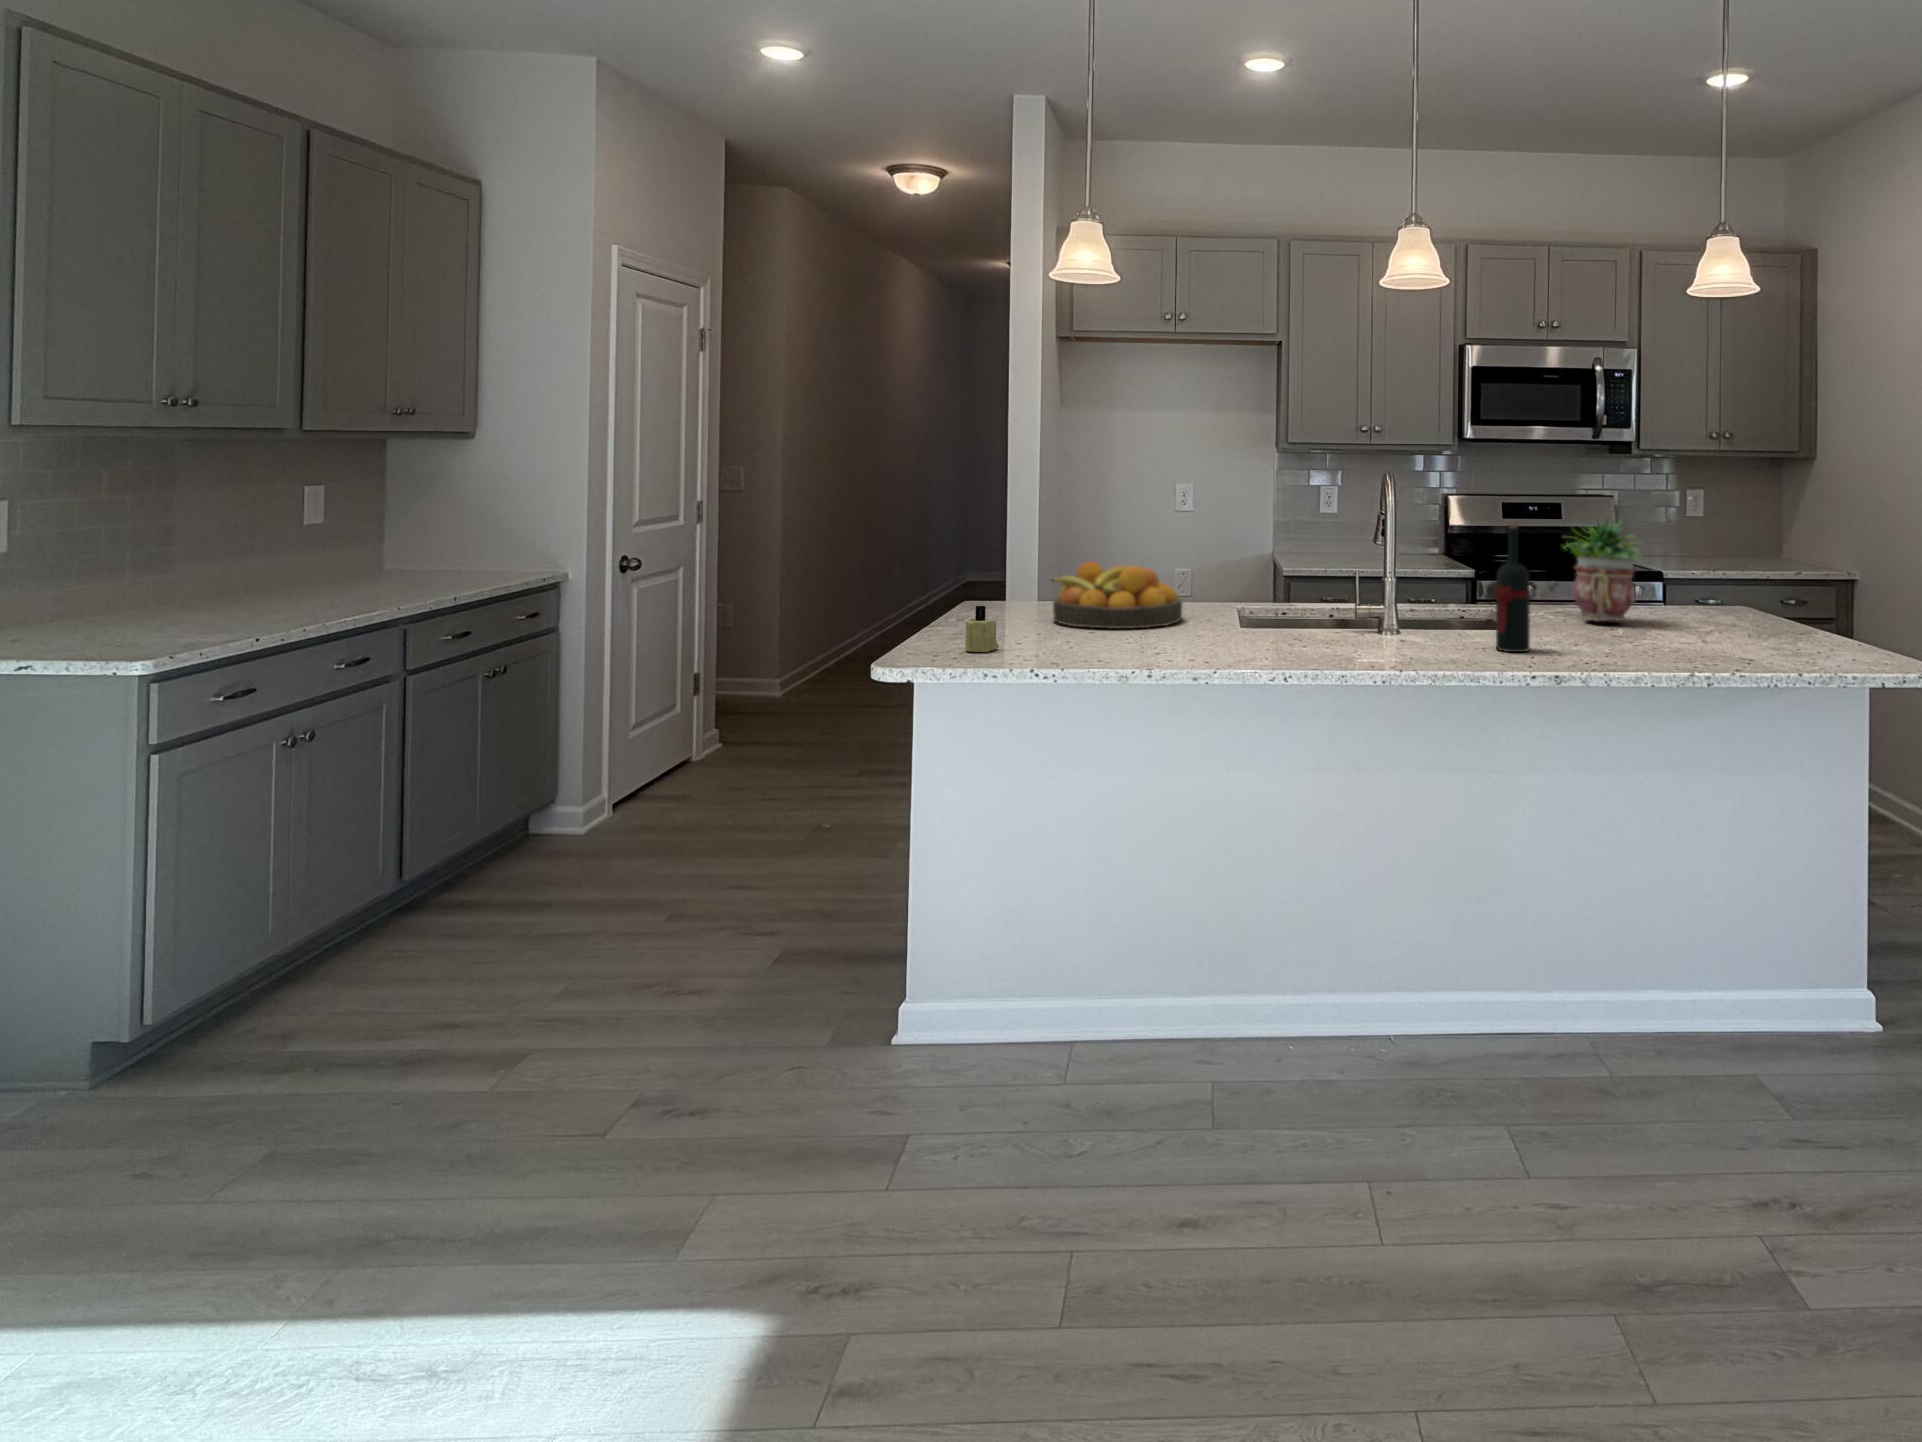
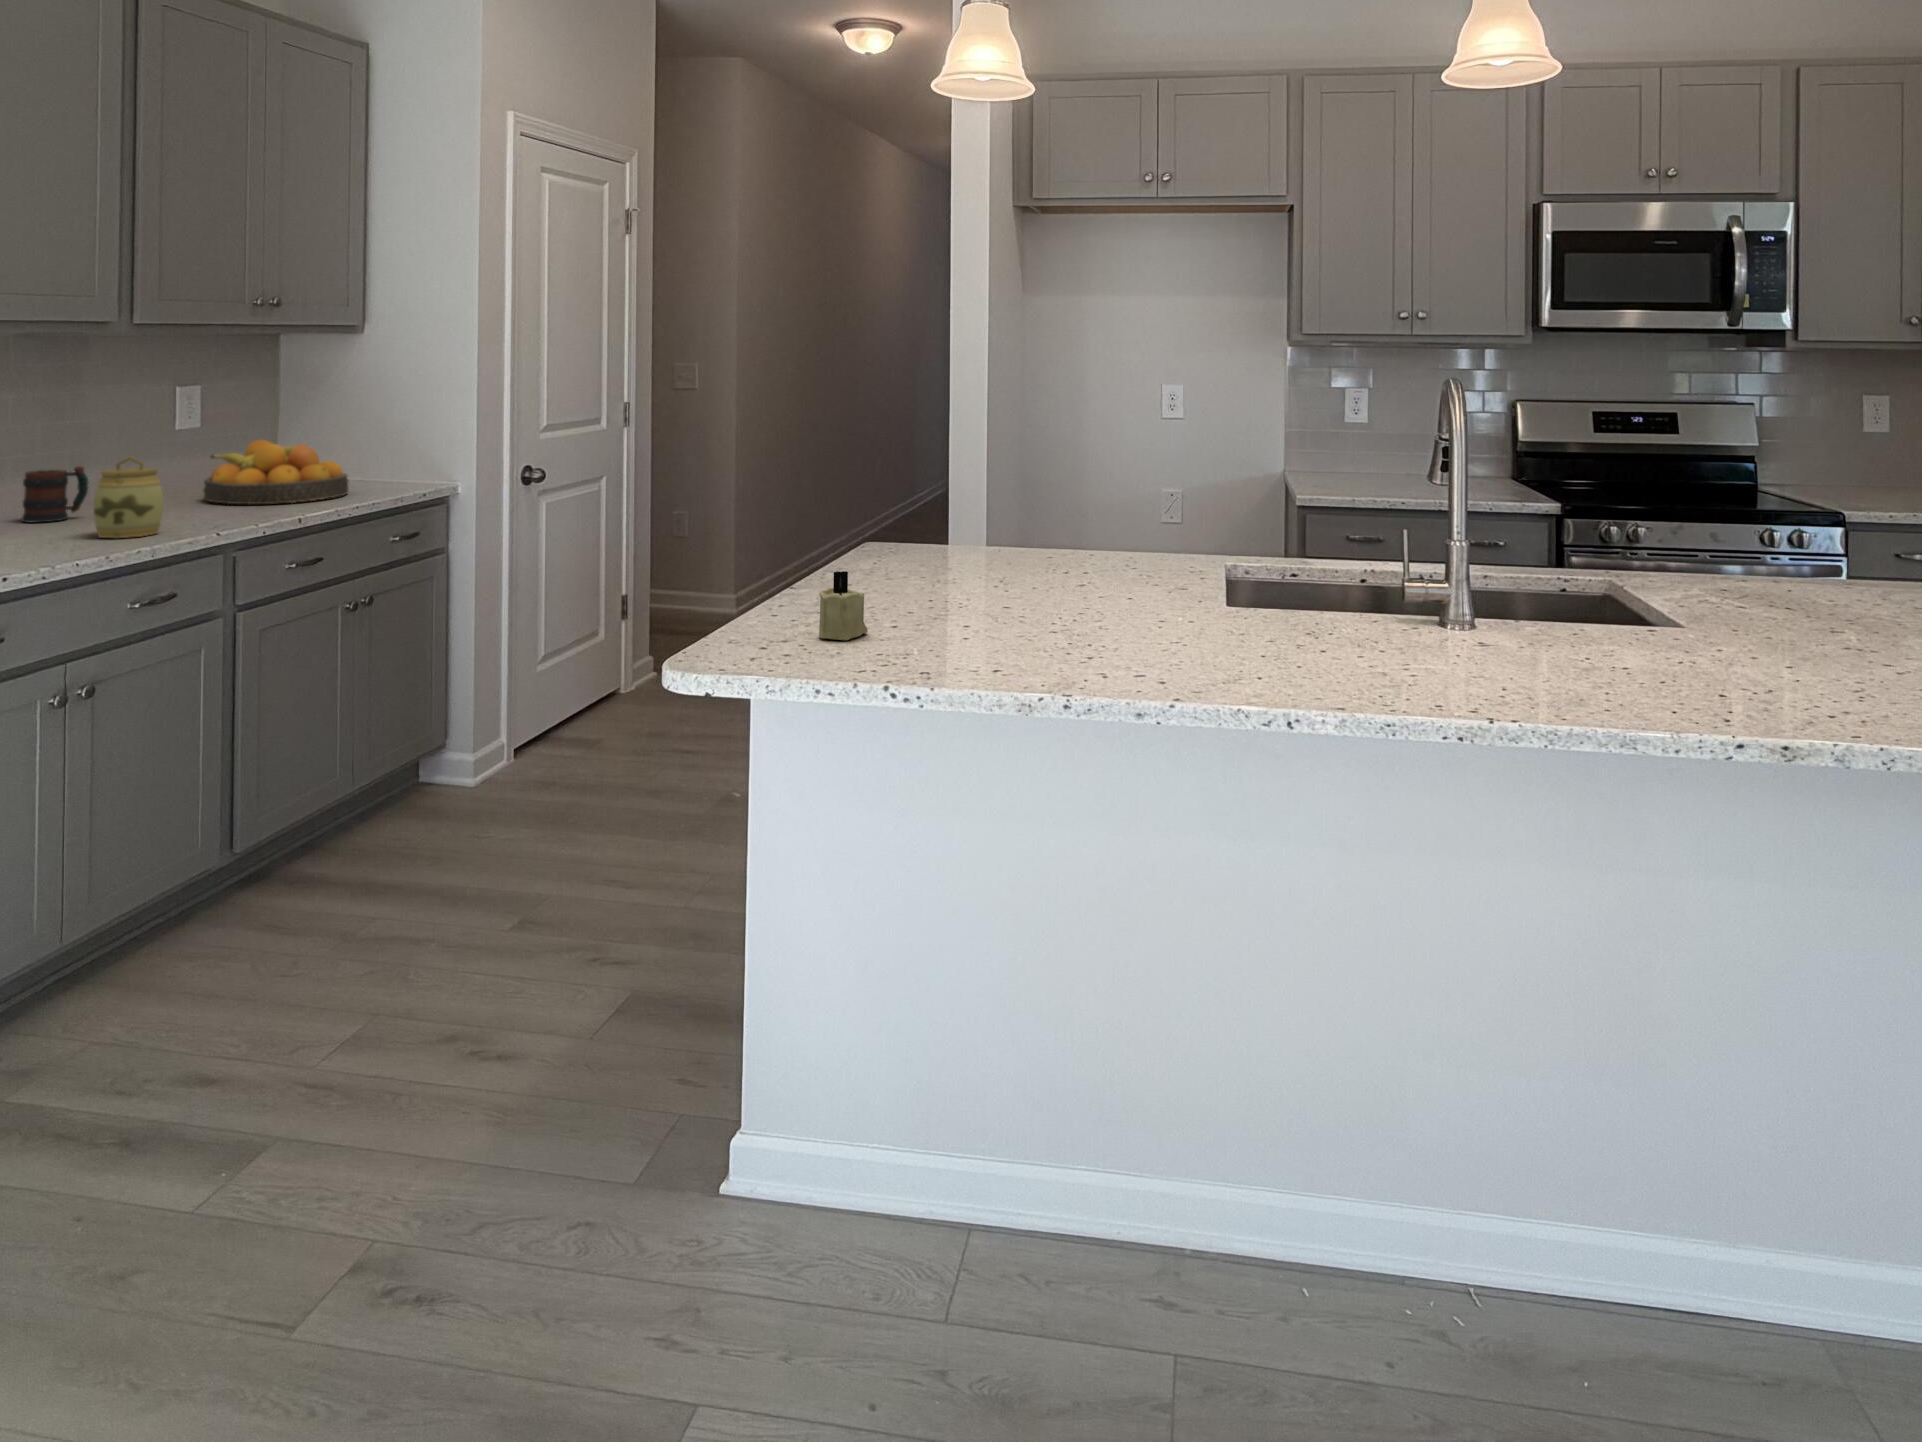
potted plant: present [1564,518,1646,621] -> none [1725,444,1881,613]
wine bottle: present [1496,523,1530,652] -> none [1637,463,1697,676]
jar: none [289,542,353,611] -> present [94,457,164,538]
mug: none [199,554,259,603] -> present [22,466,88,523]
fruit bowl: present [1051,562,1182,629] -> present [203,440,349,504]

